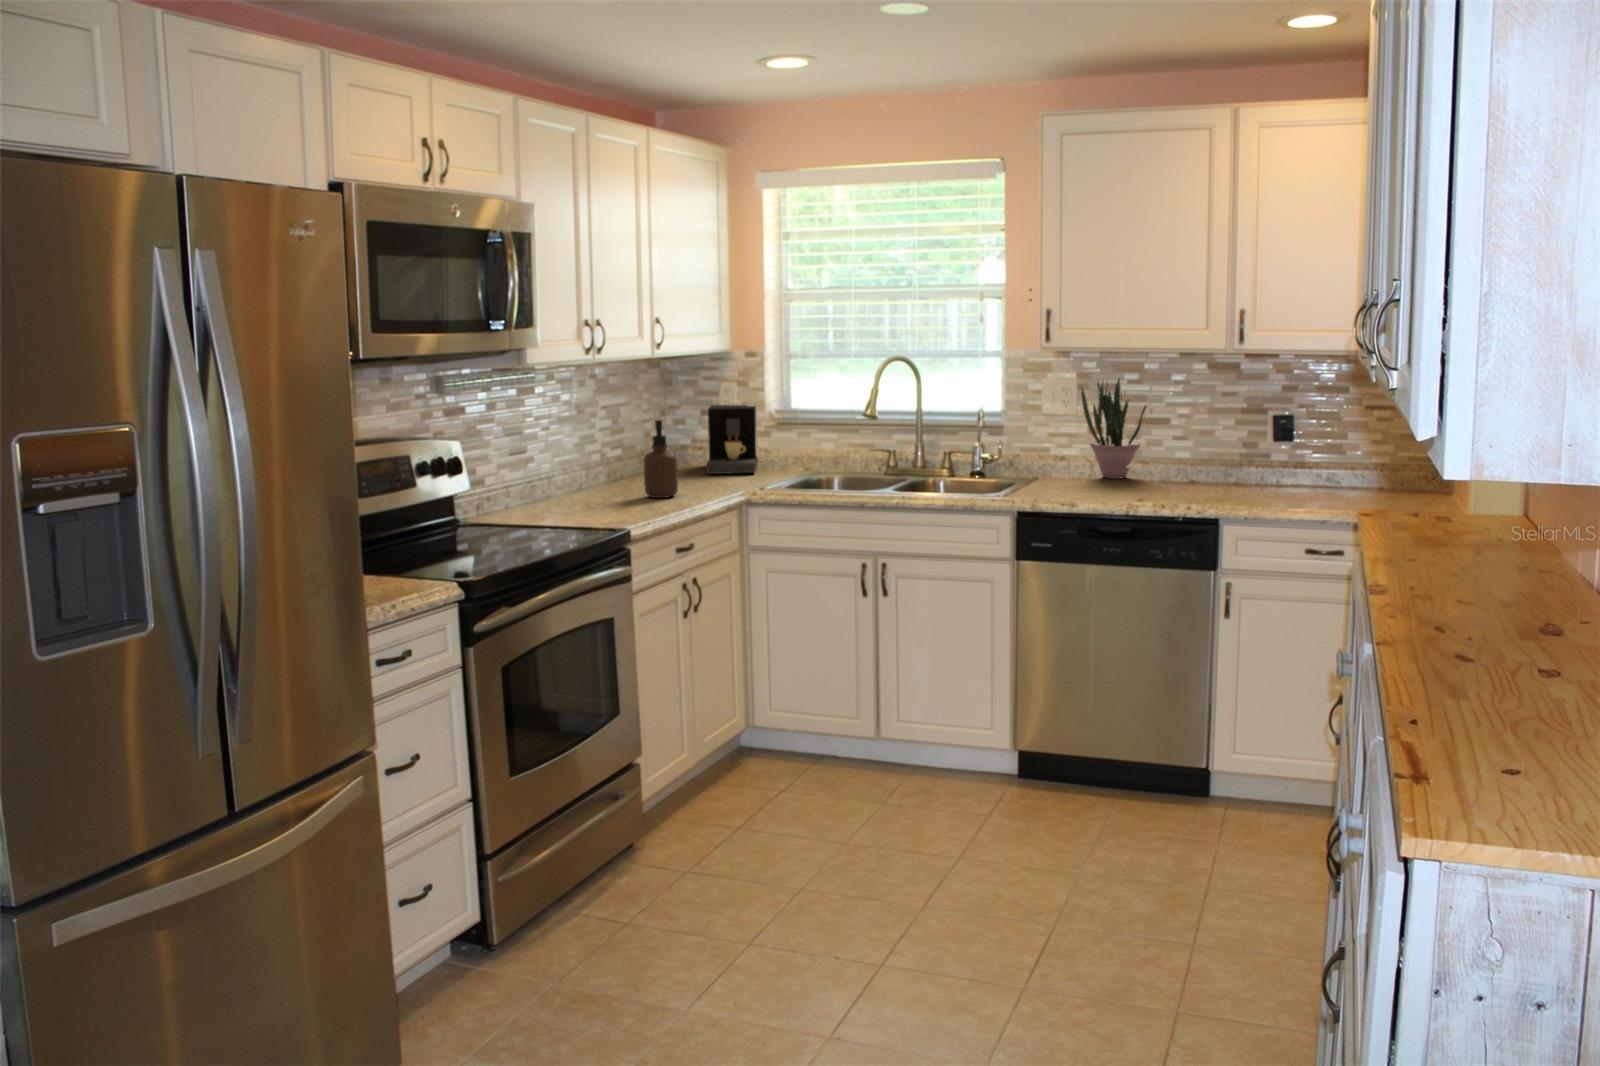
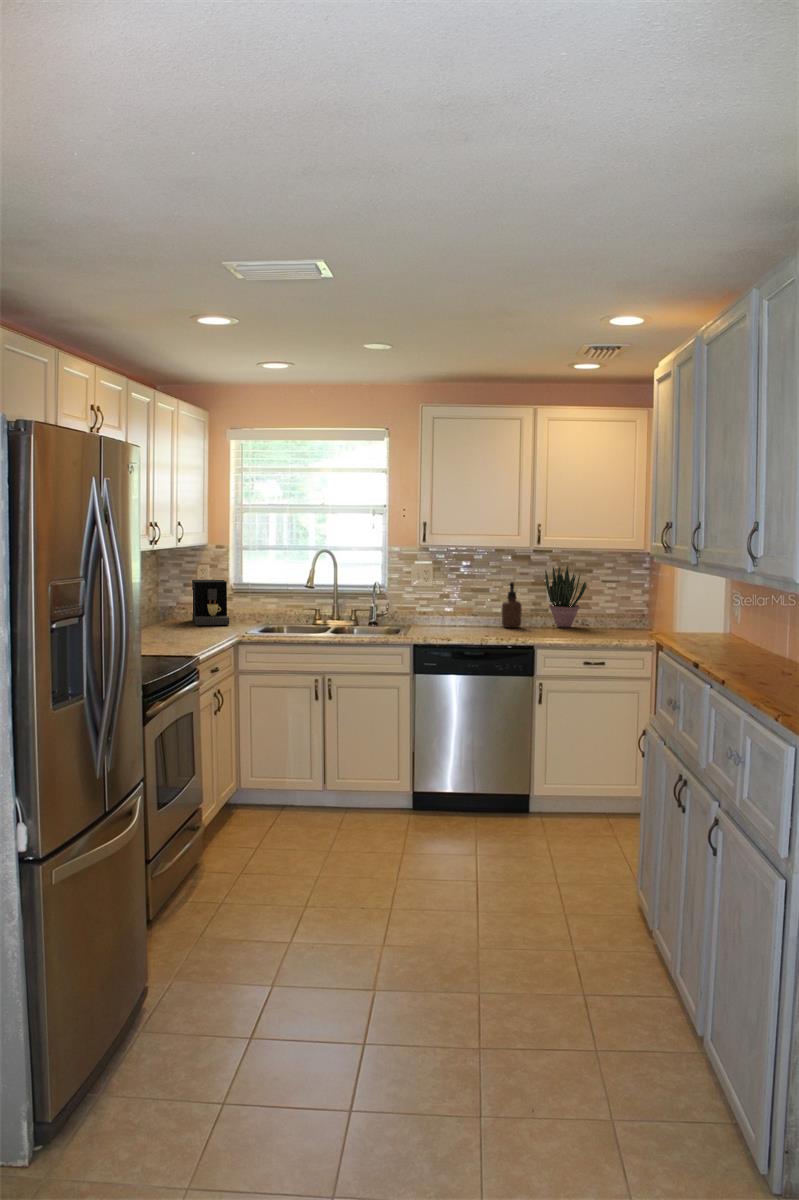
potted plant: present [1081,378,1146,479] -> present [545,566,587,627]
soap dispenser: present [644,420,678,498] -> present [502,582,522,628]

